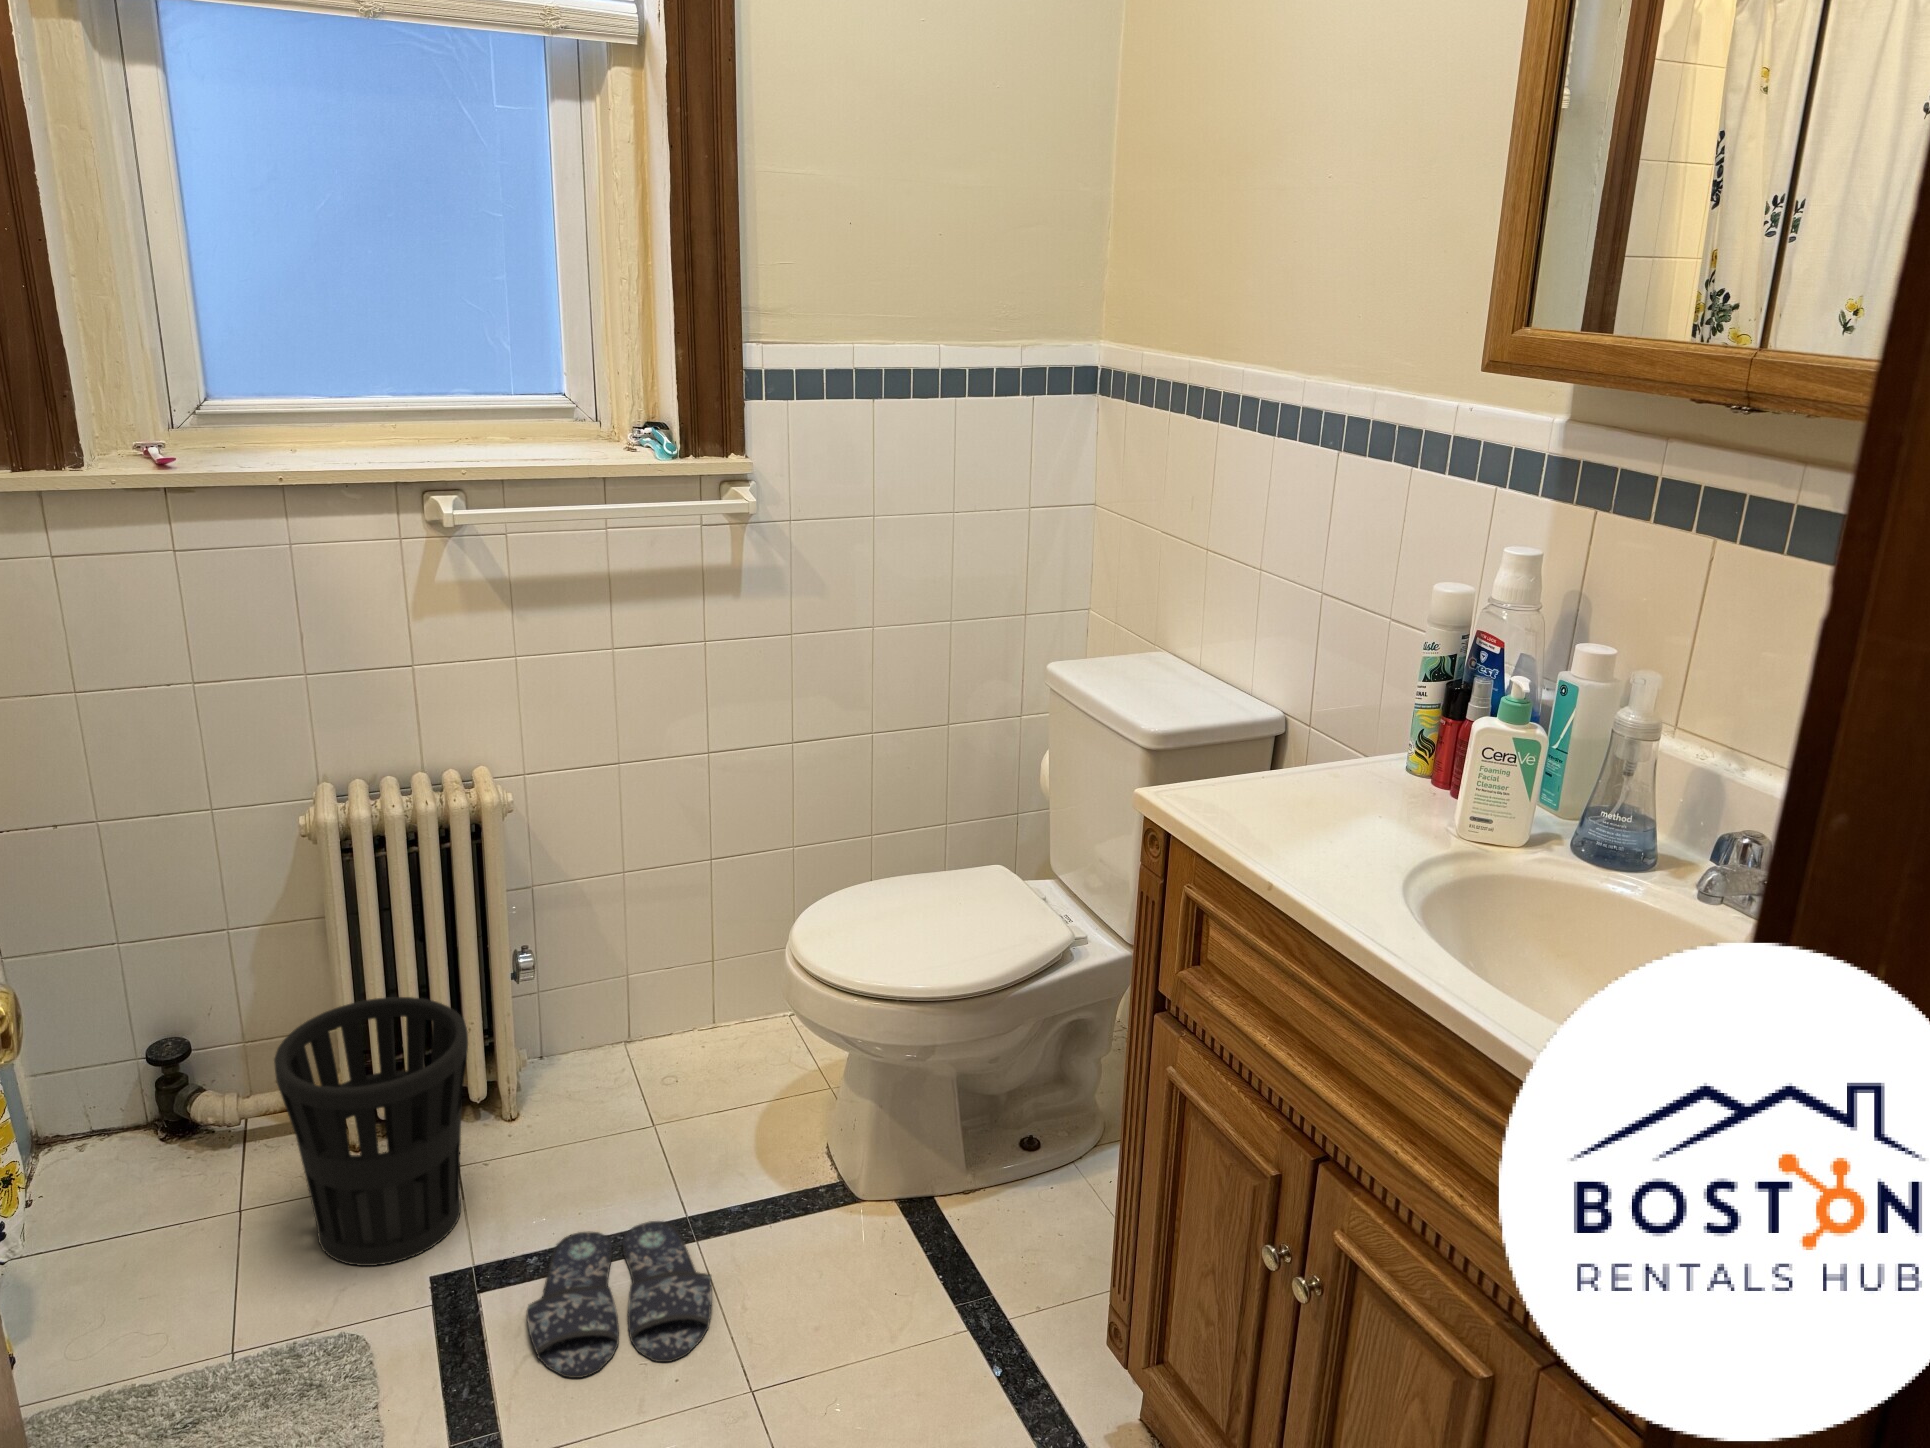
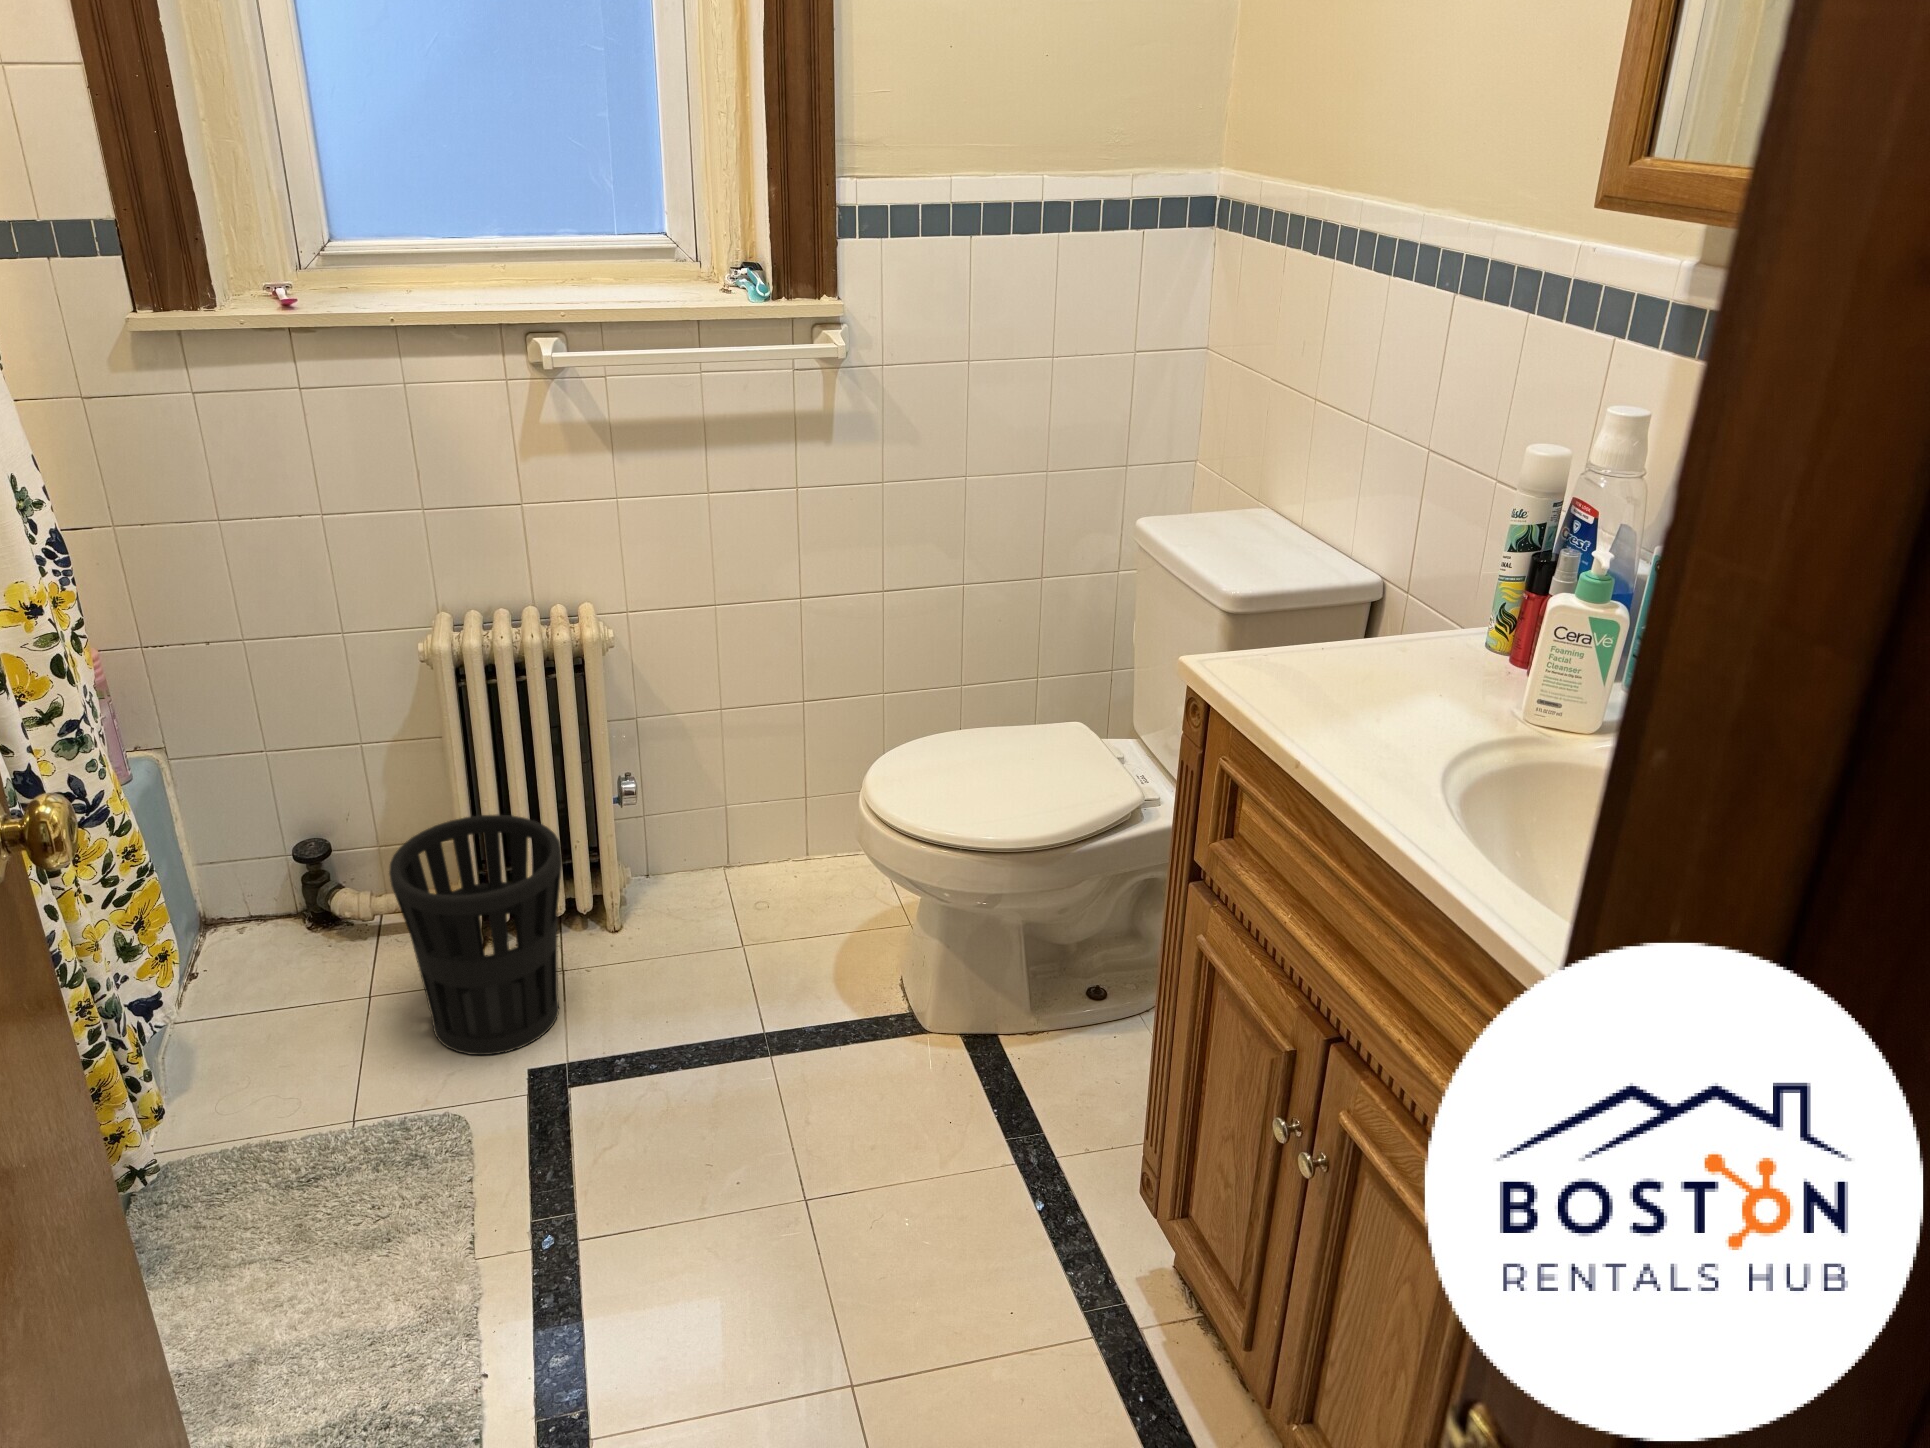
slippers: present [527,1221,712,1378] -> none [606,1038,777,1173]

